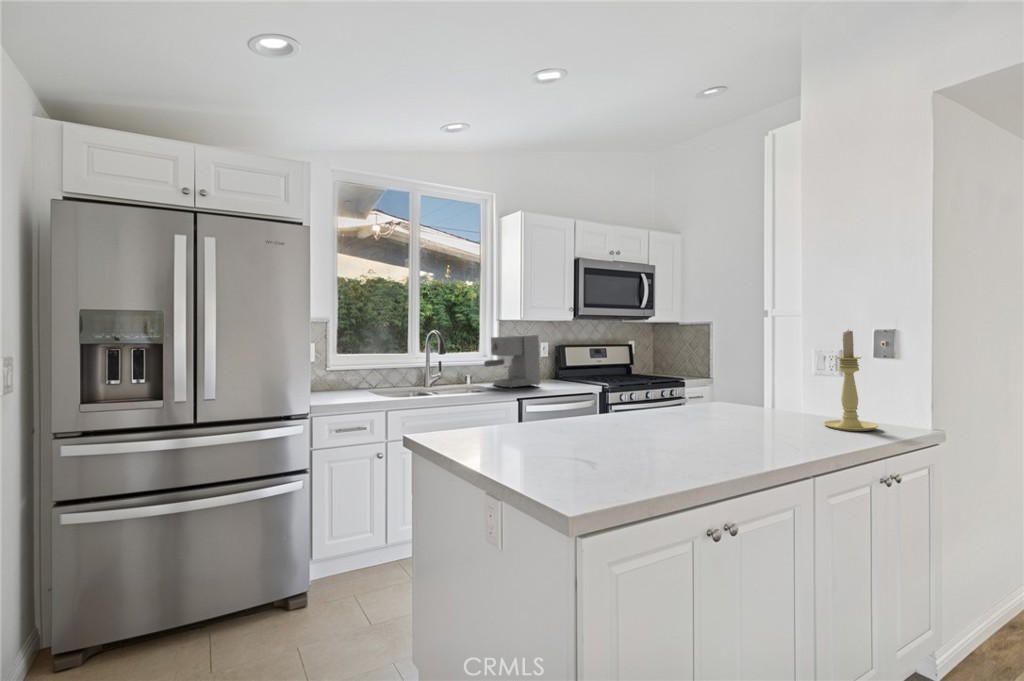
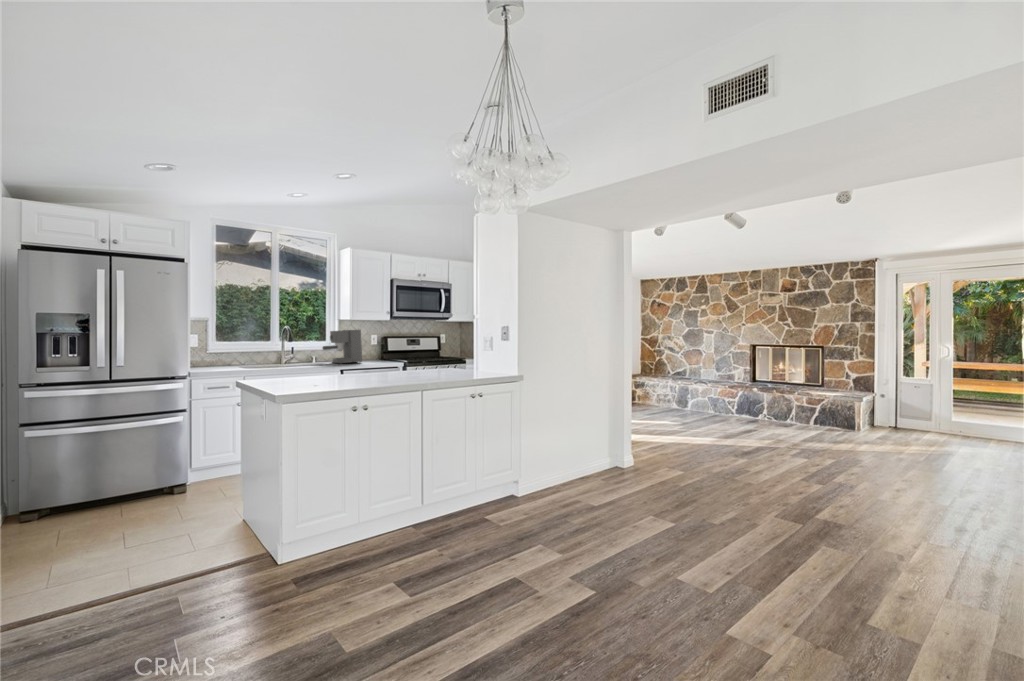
candle holder: present [823,330,879,431] -> none [457,326,480,376]

